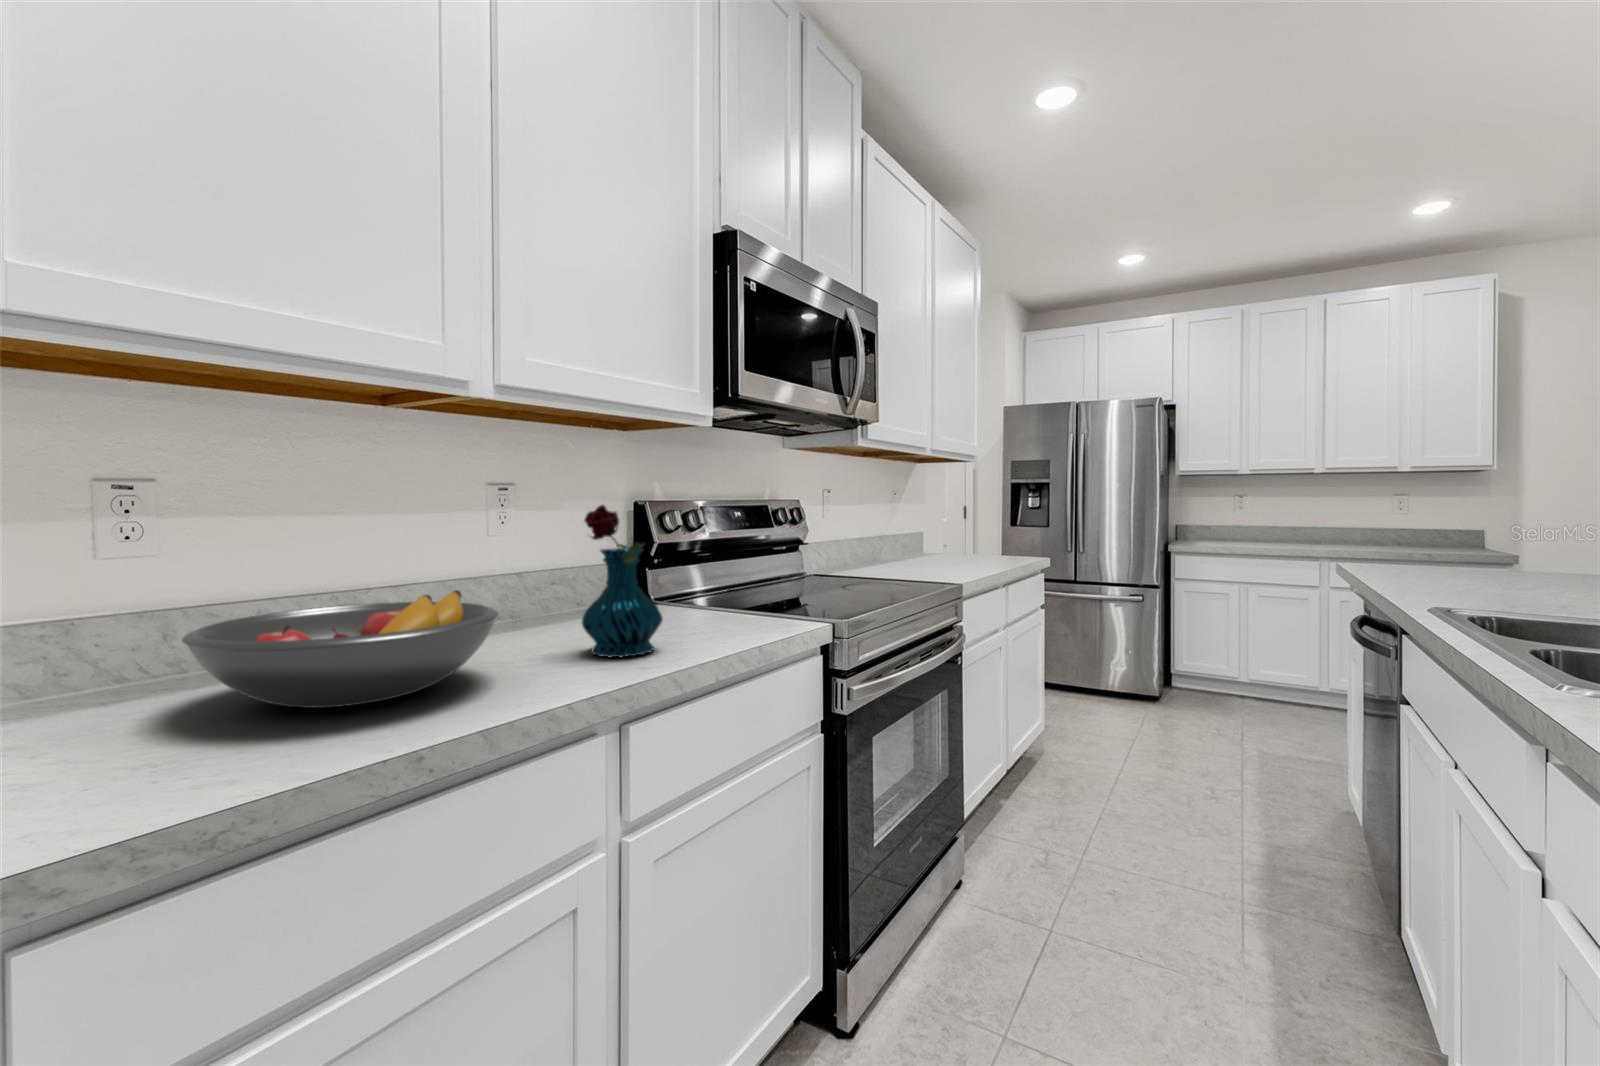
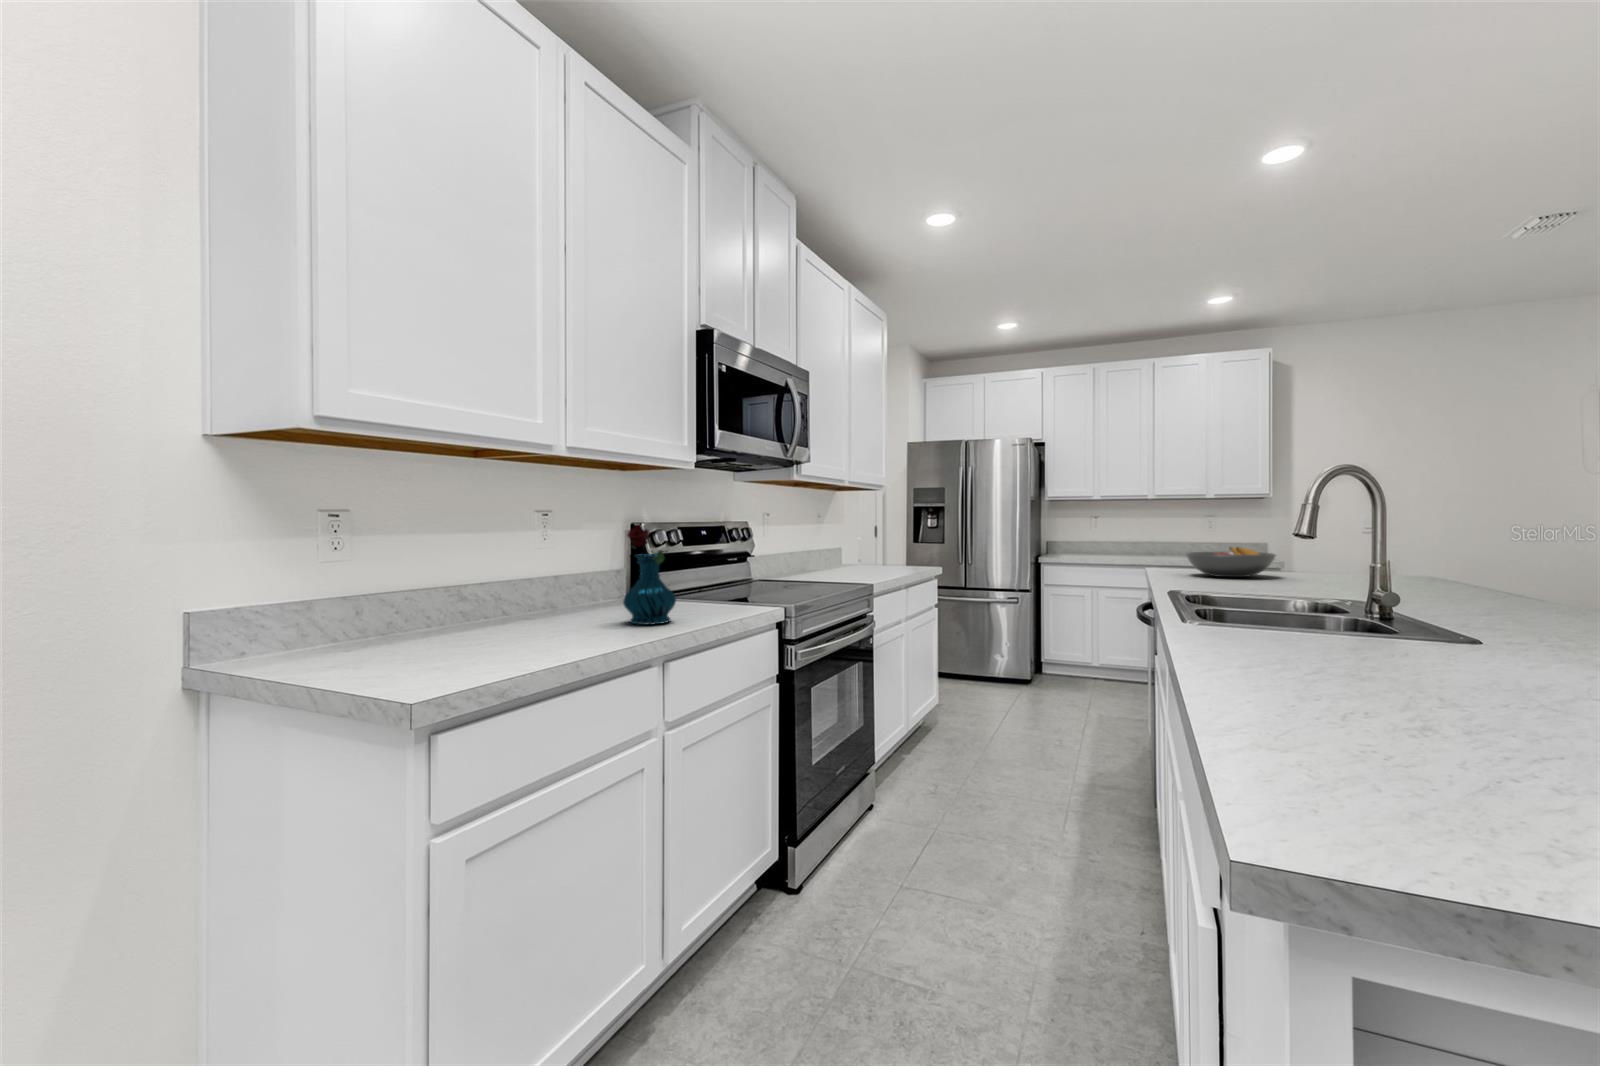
fruit bowl: present [182,590,498,708] -> present [1186,547,1276,577]

